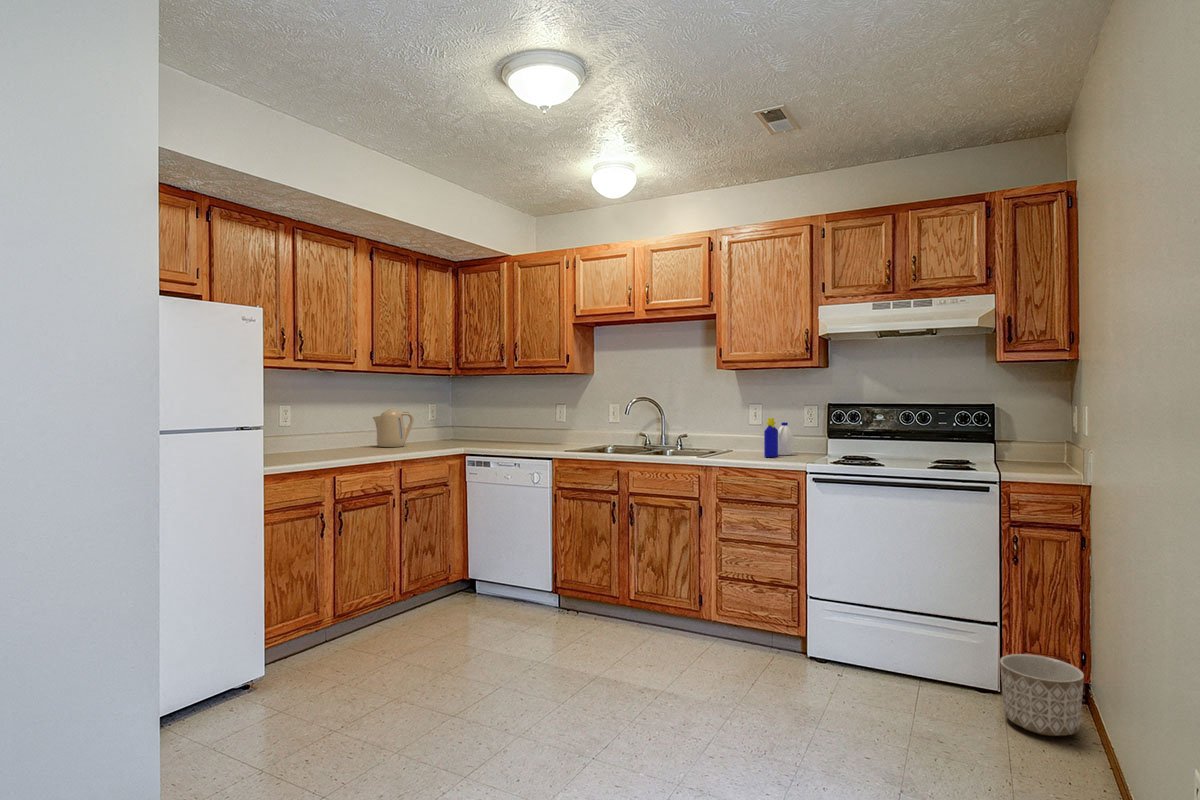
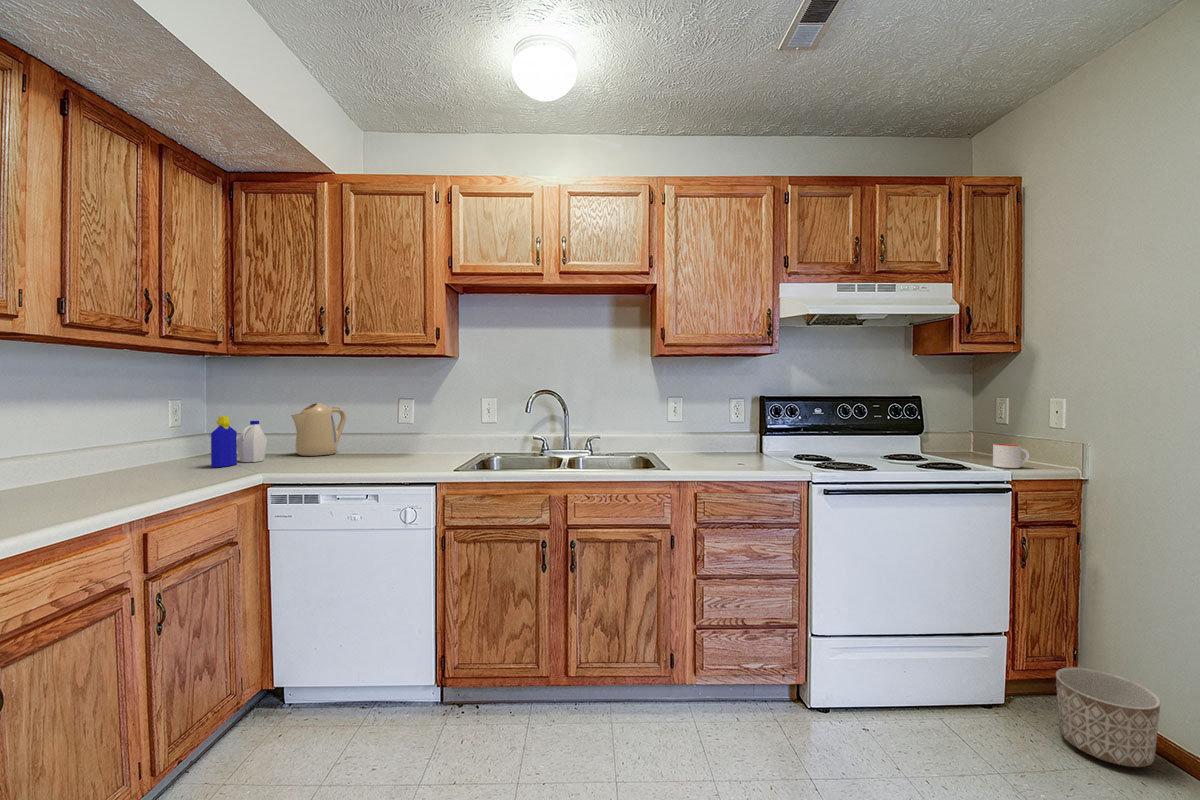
kettle: present [373,408,414,447] -> present [291,403,346,456]
bottle: present [764,418,794,457] -> present [211,416,267,467]
mug: none [1019,448,1052,471] -> present [993,444,1030,468]

